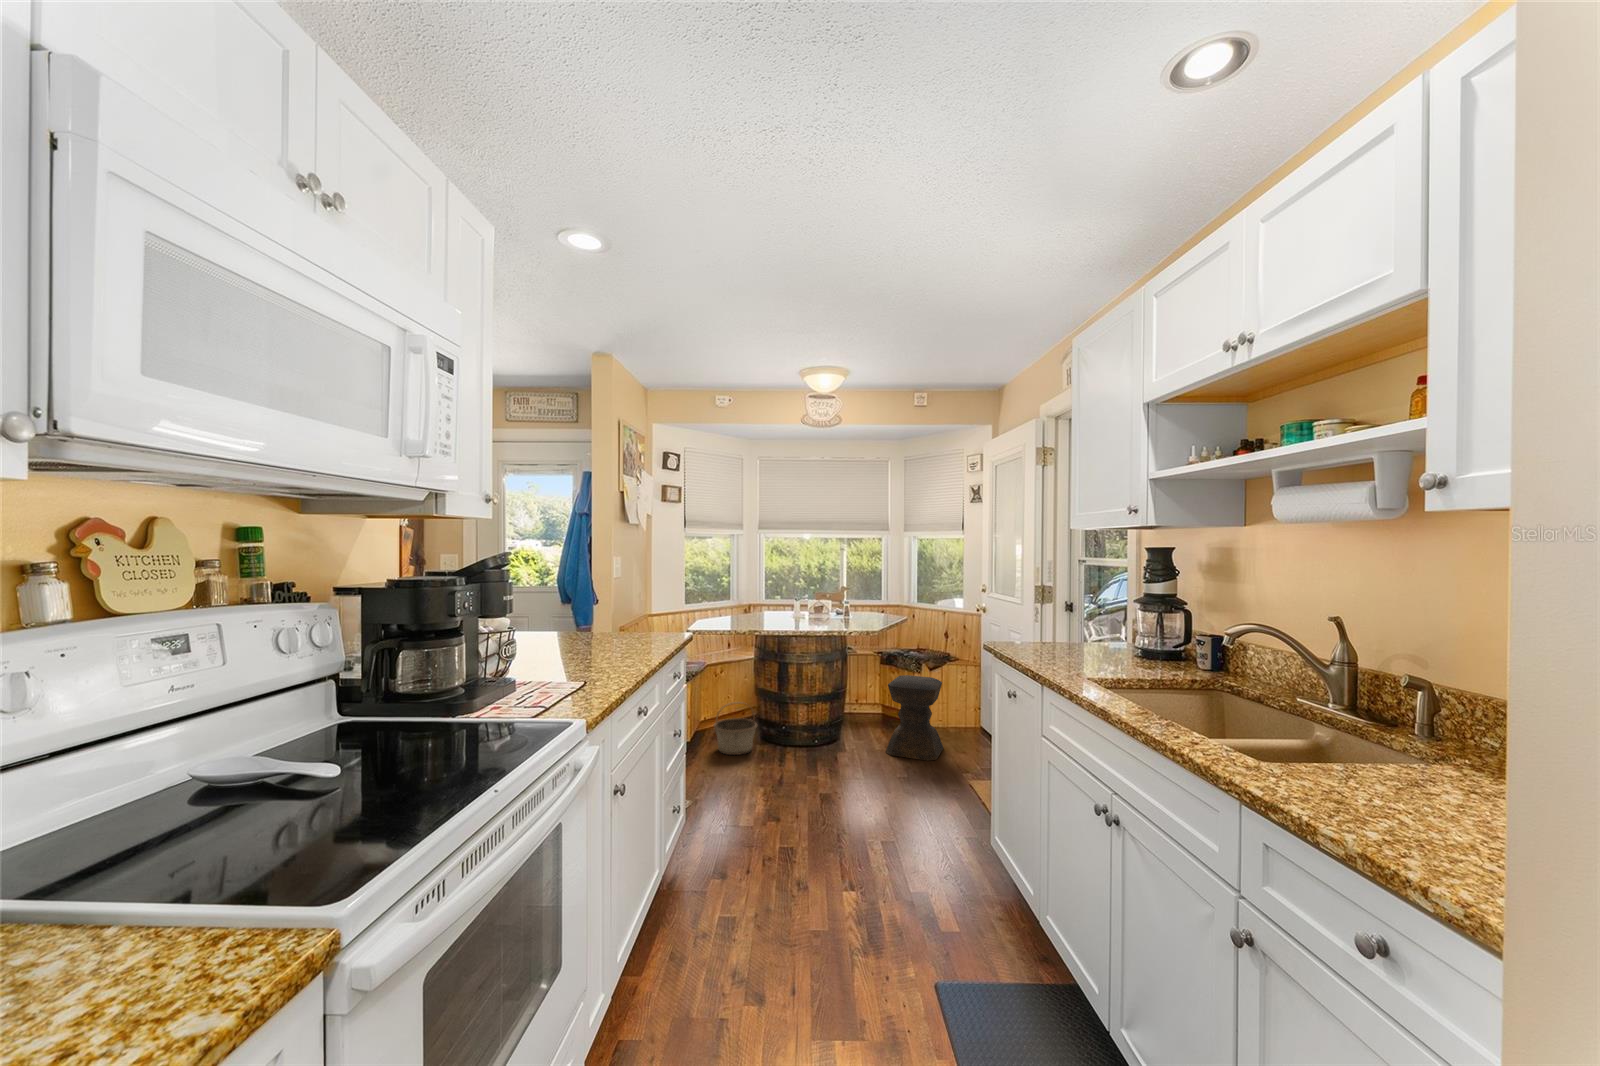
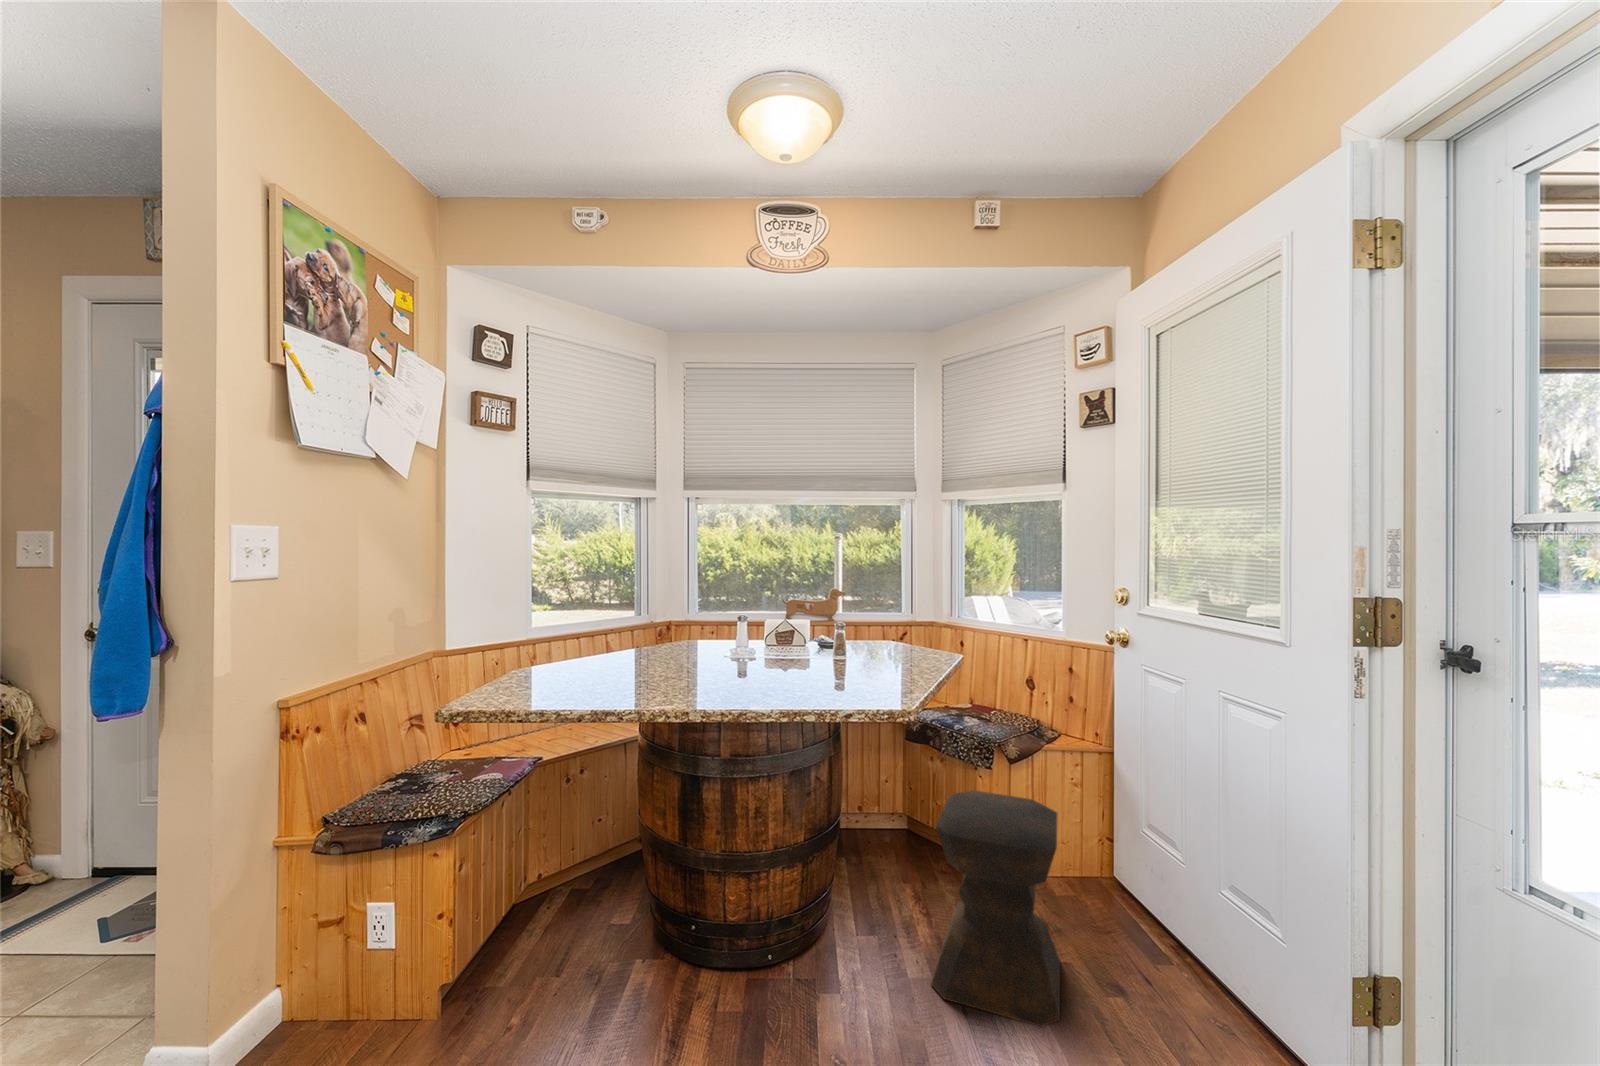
basket: present [714,702,757,755] -> none [525,865,632,1007]

